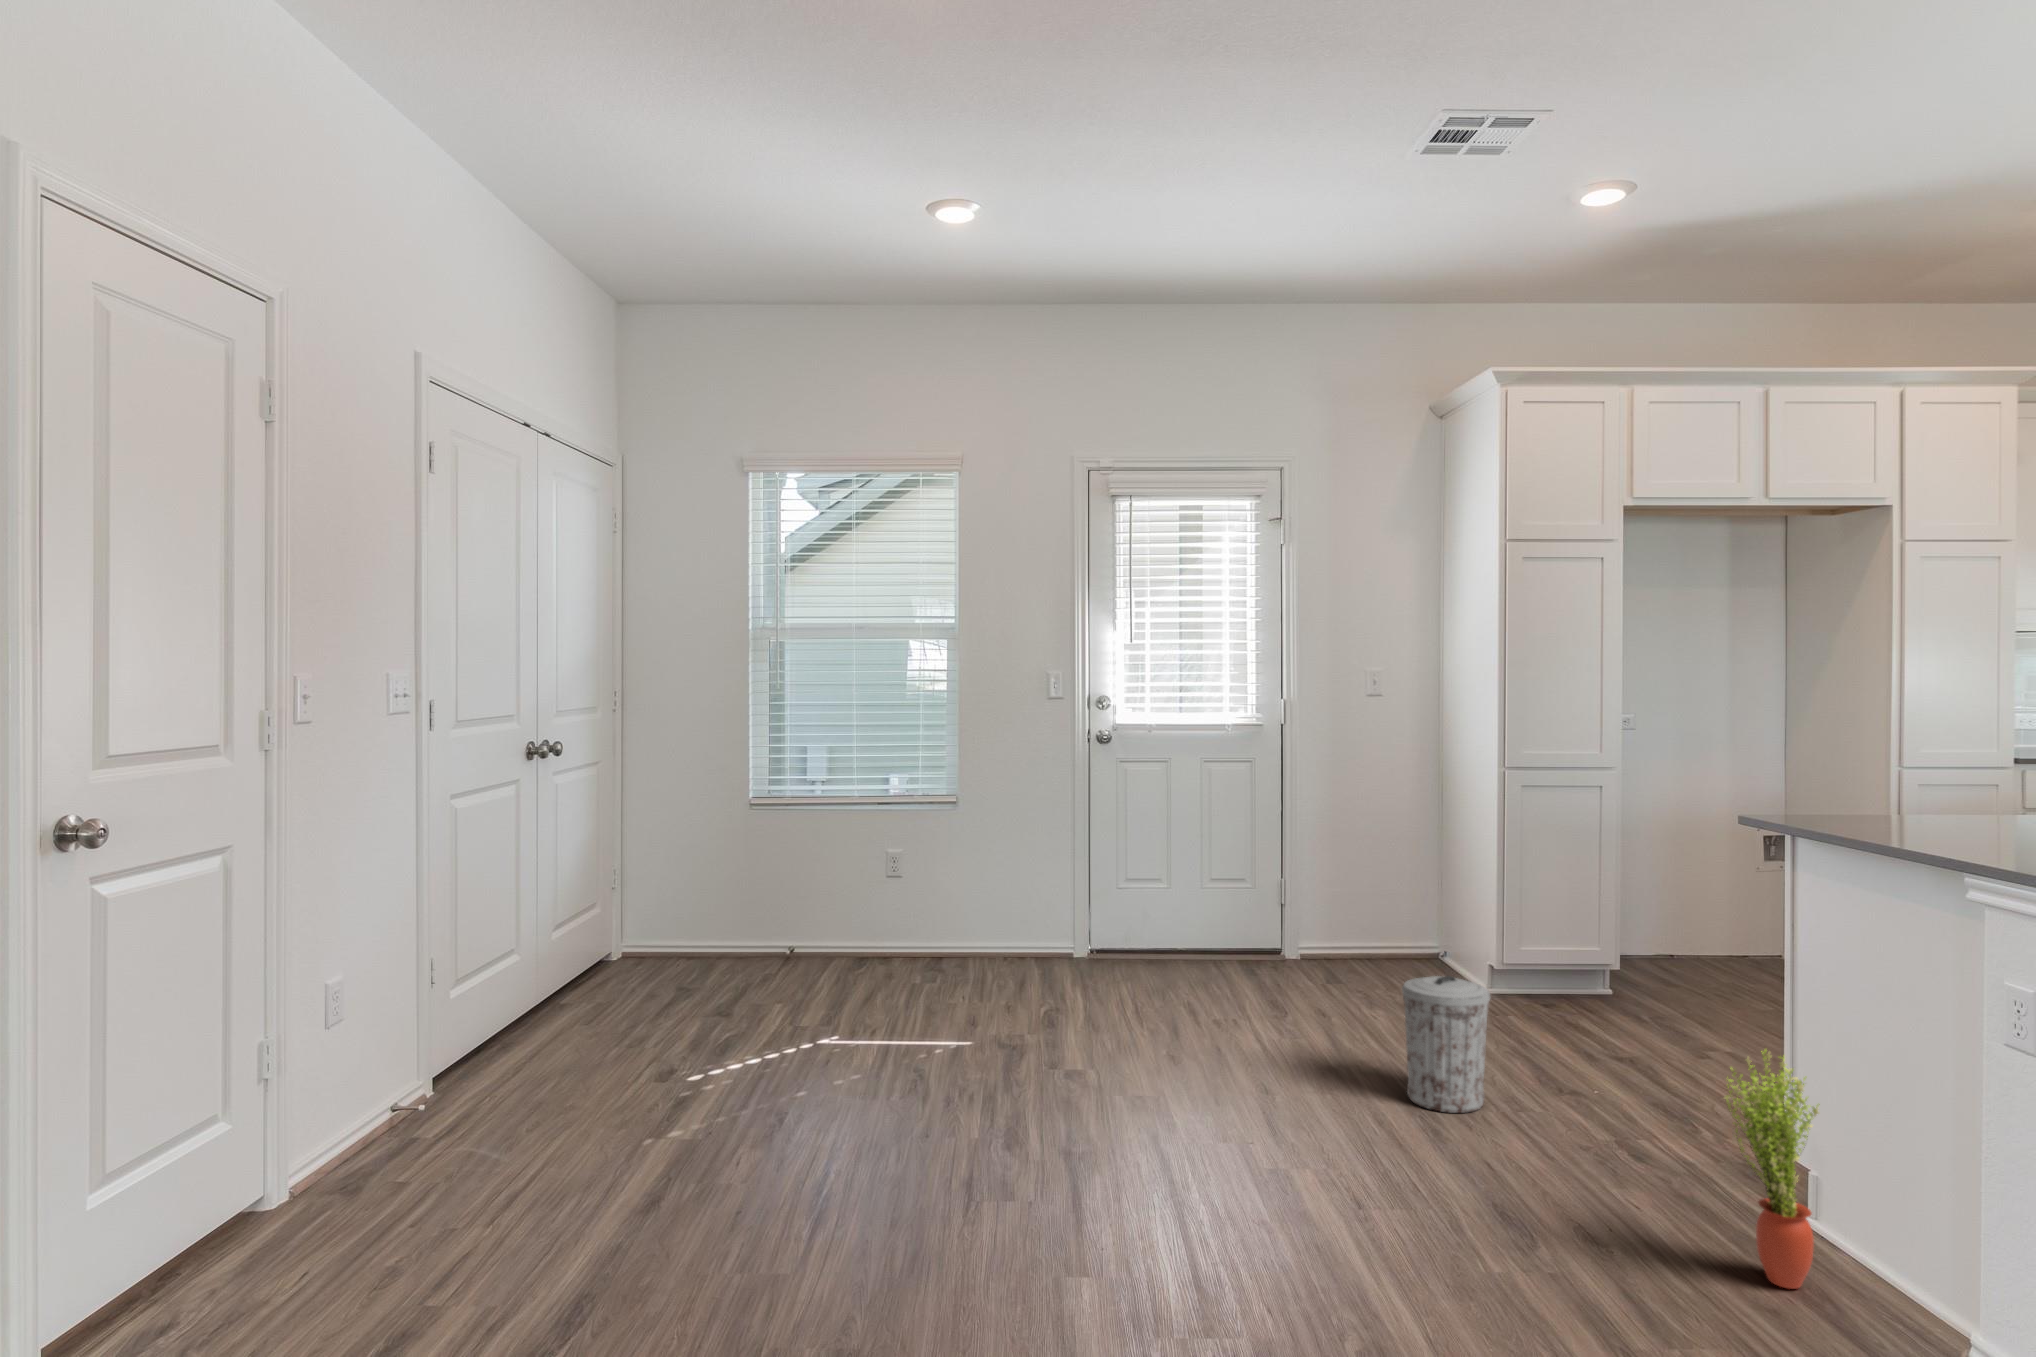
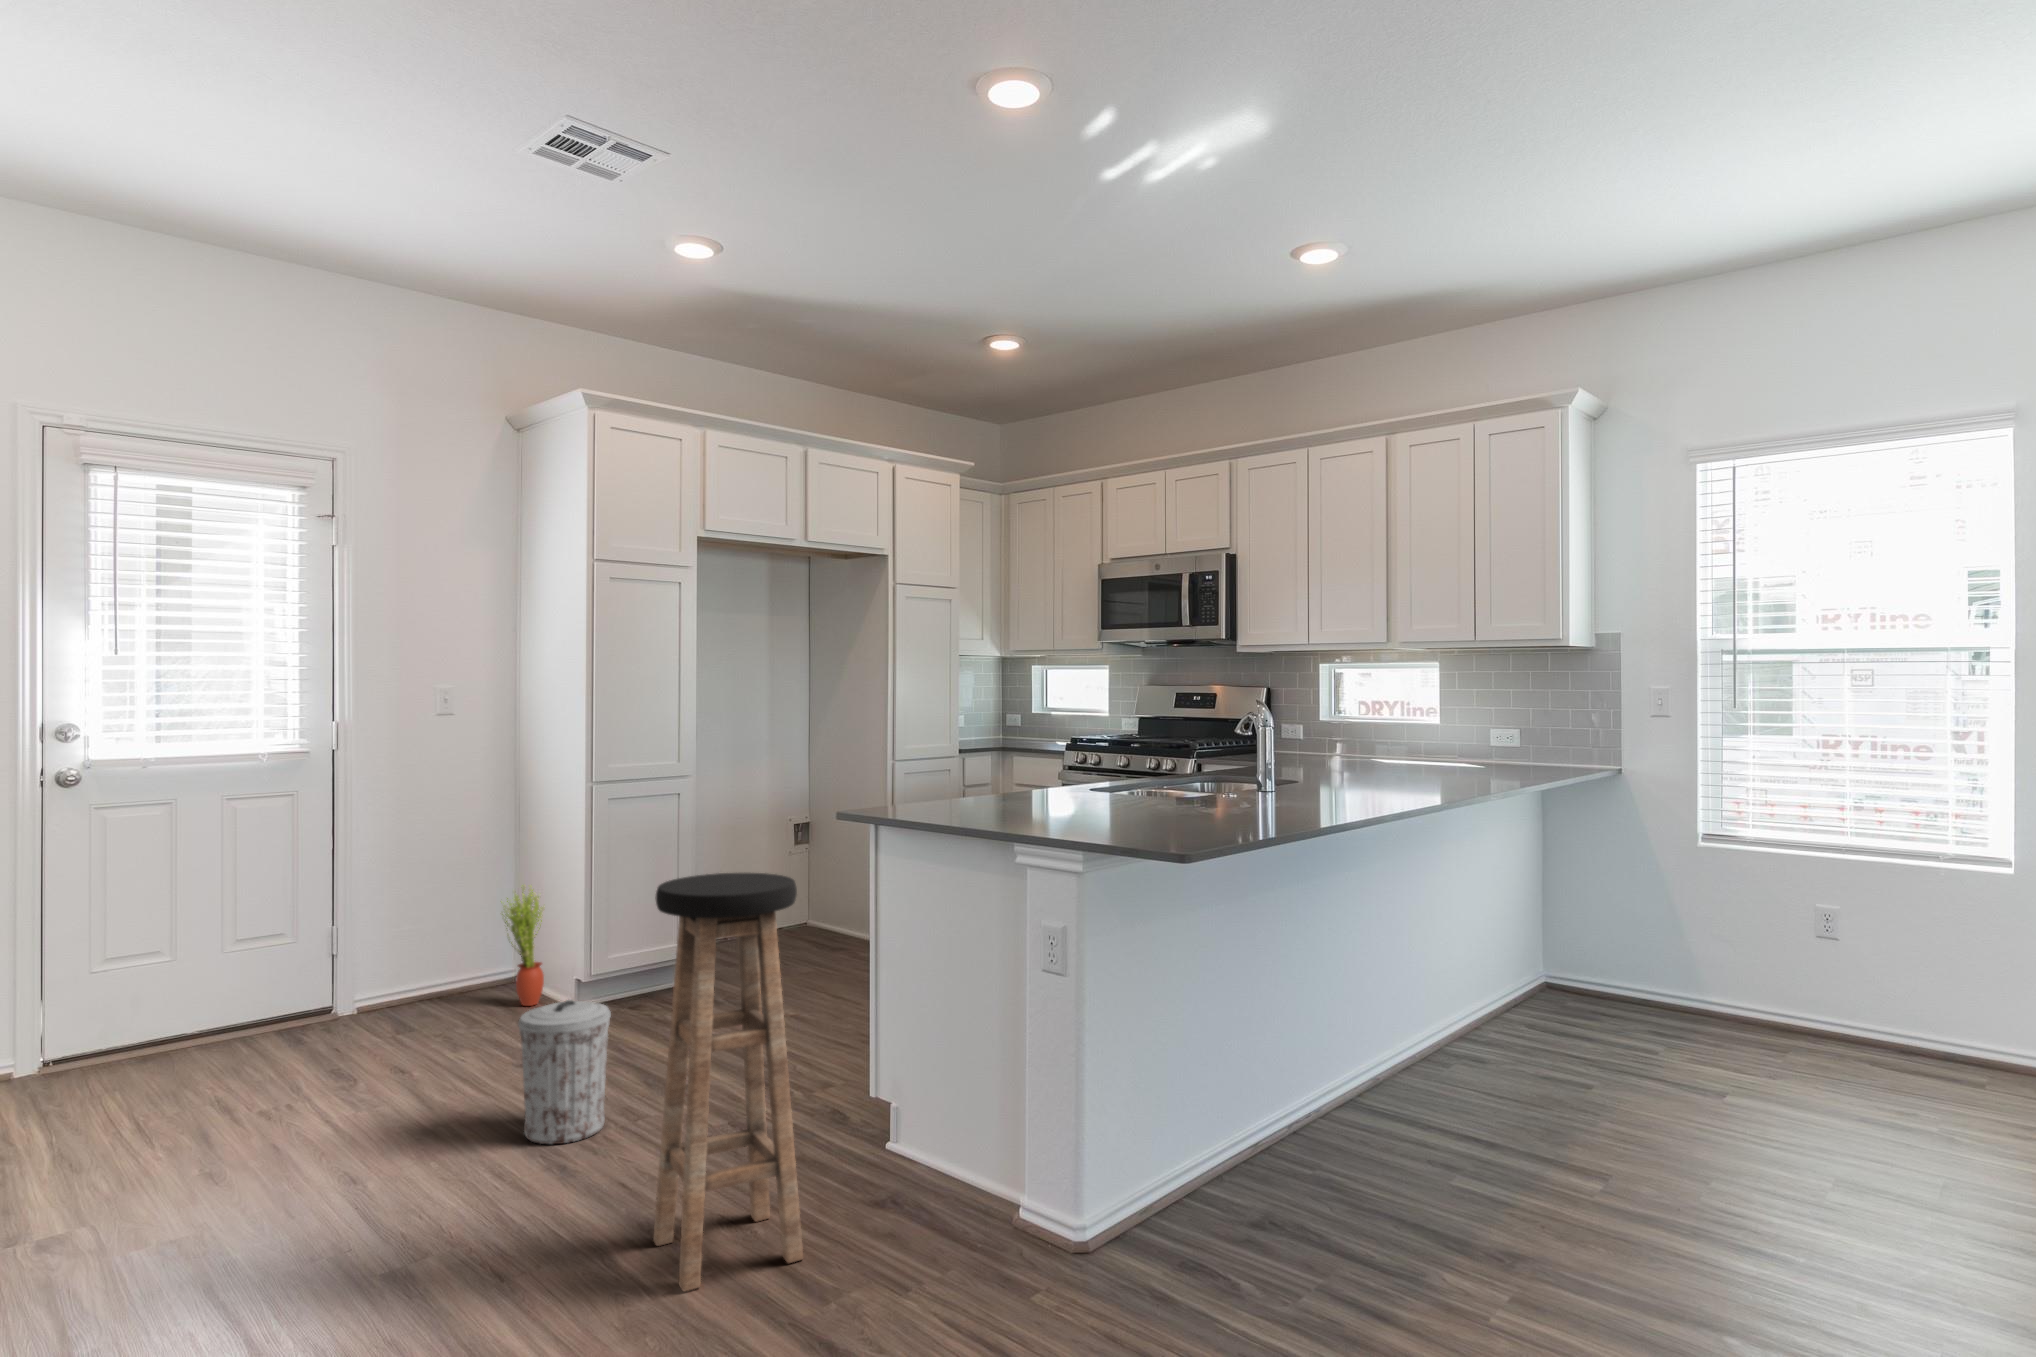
bar stool: none [1496,866,1652,1294] -> present [653,873,803,1291]
potted plant: present [1725,1050,1820,1289] -> present [501,885,544,1006]

